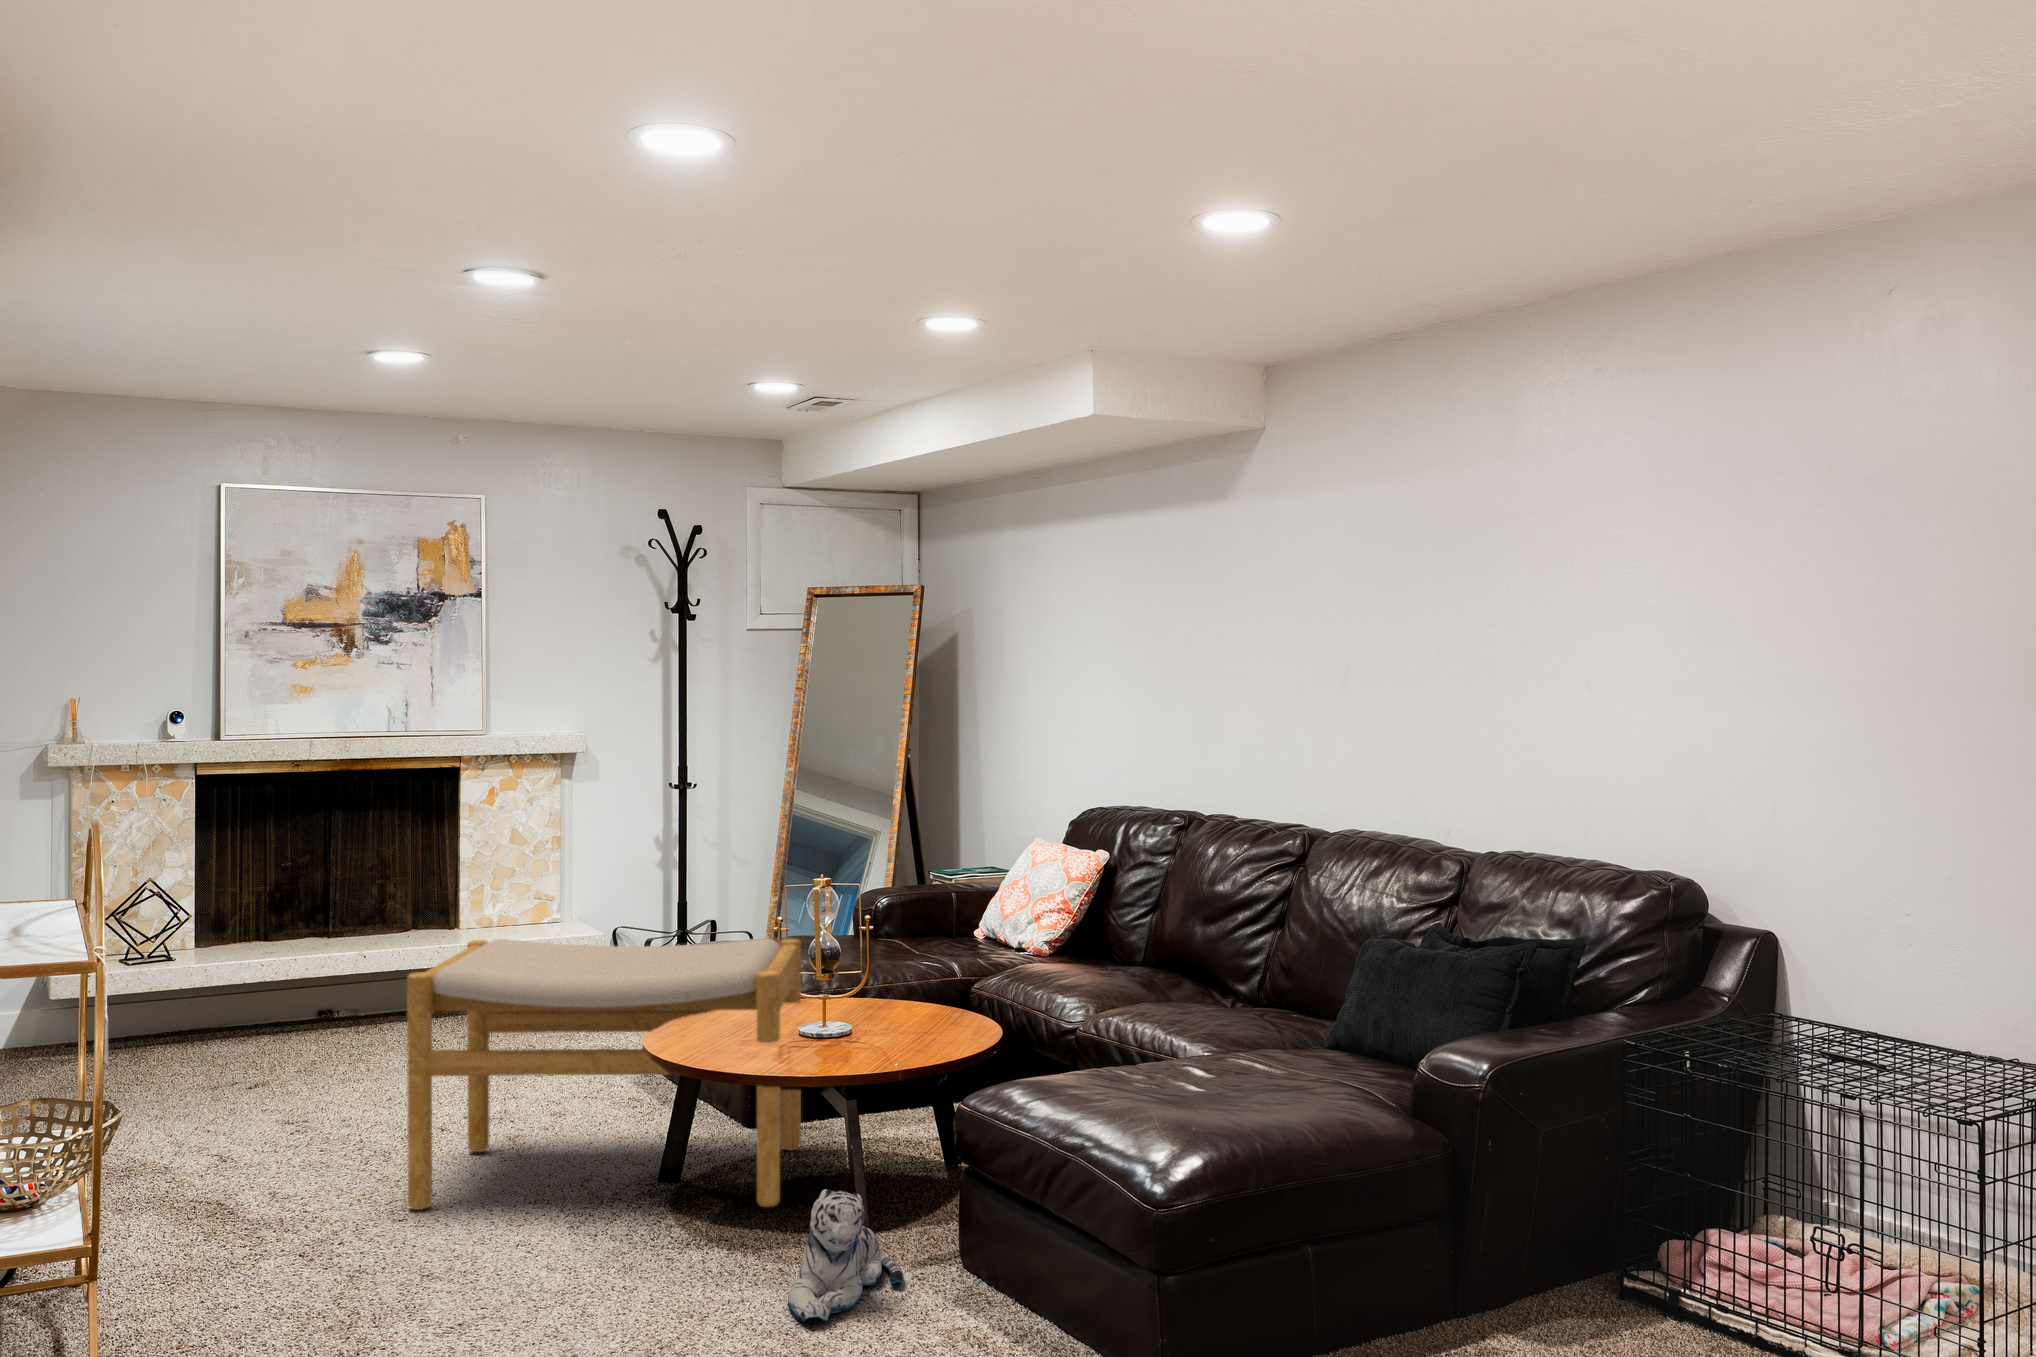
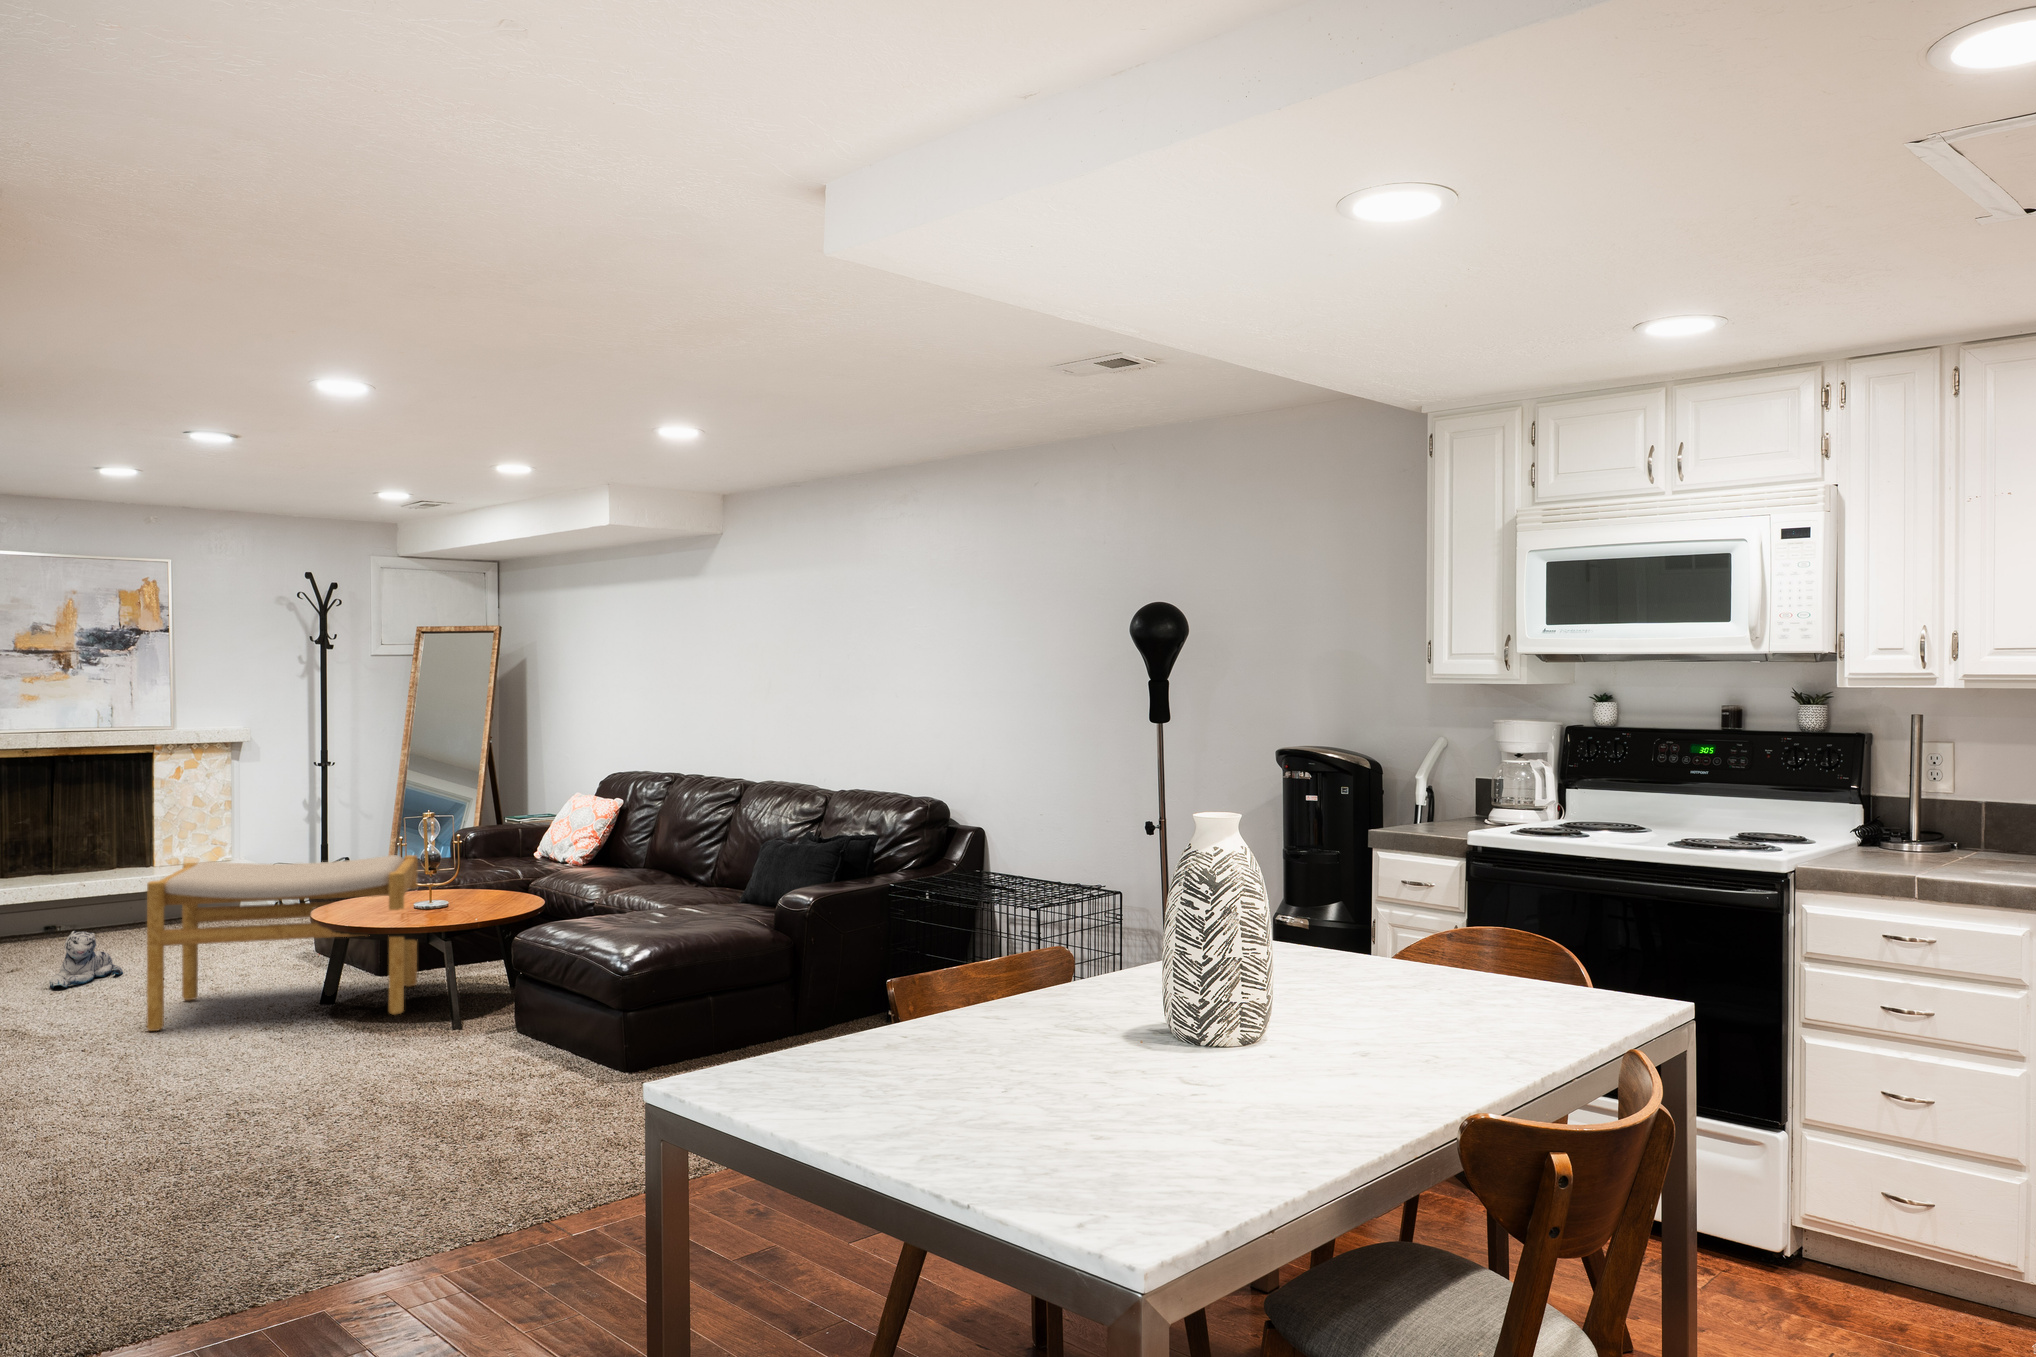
plush toy: present [788,1189,903,1322] -> present [50,931,123,988]

